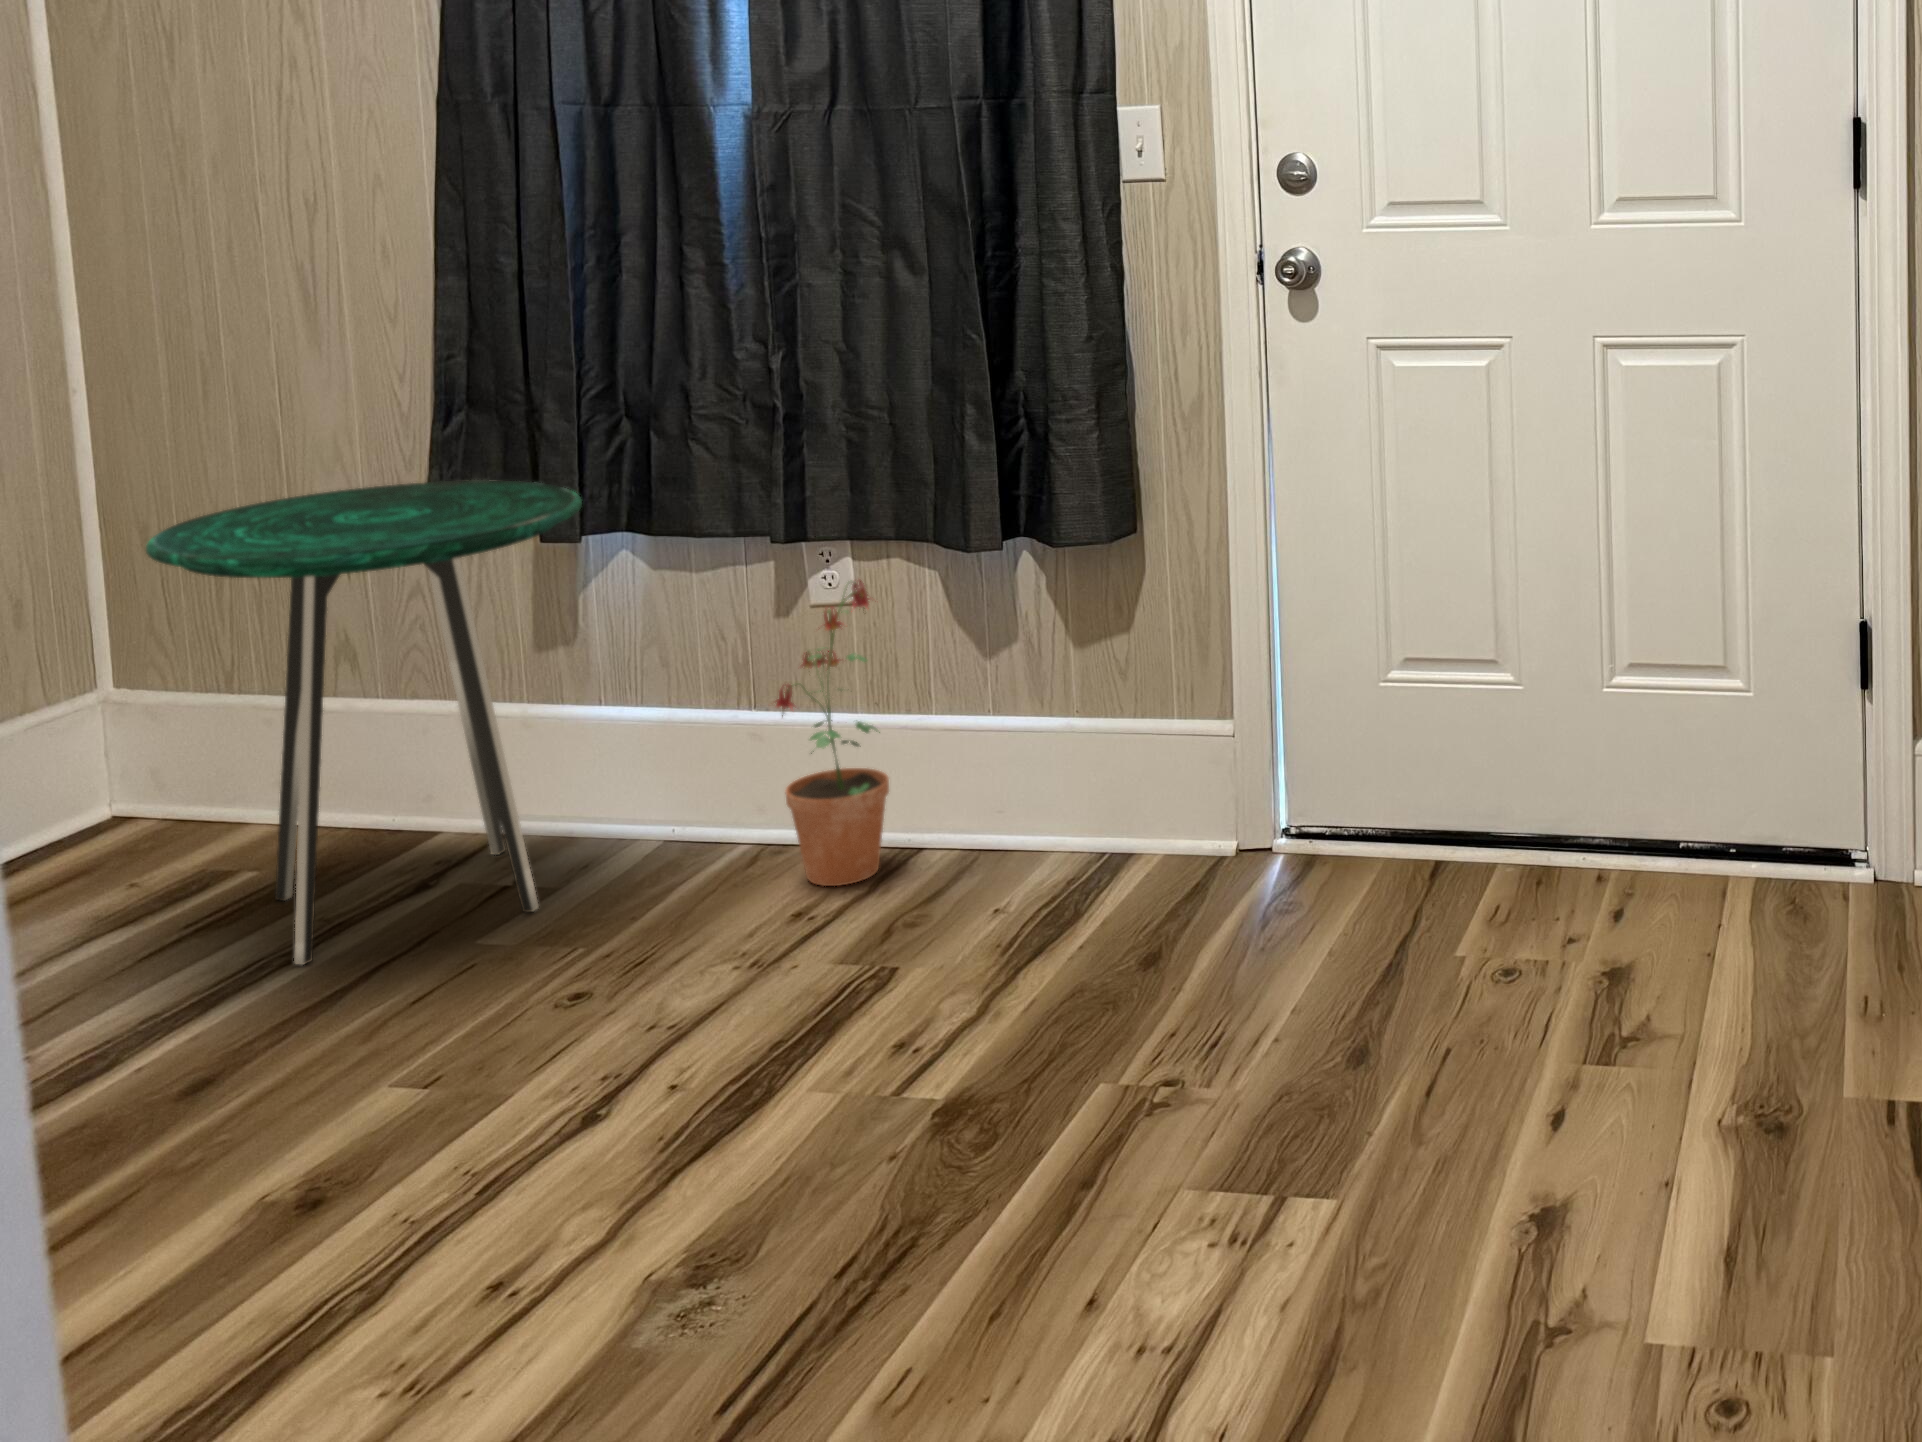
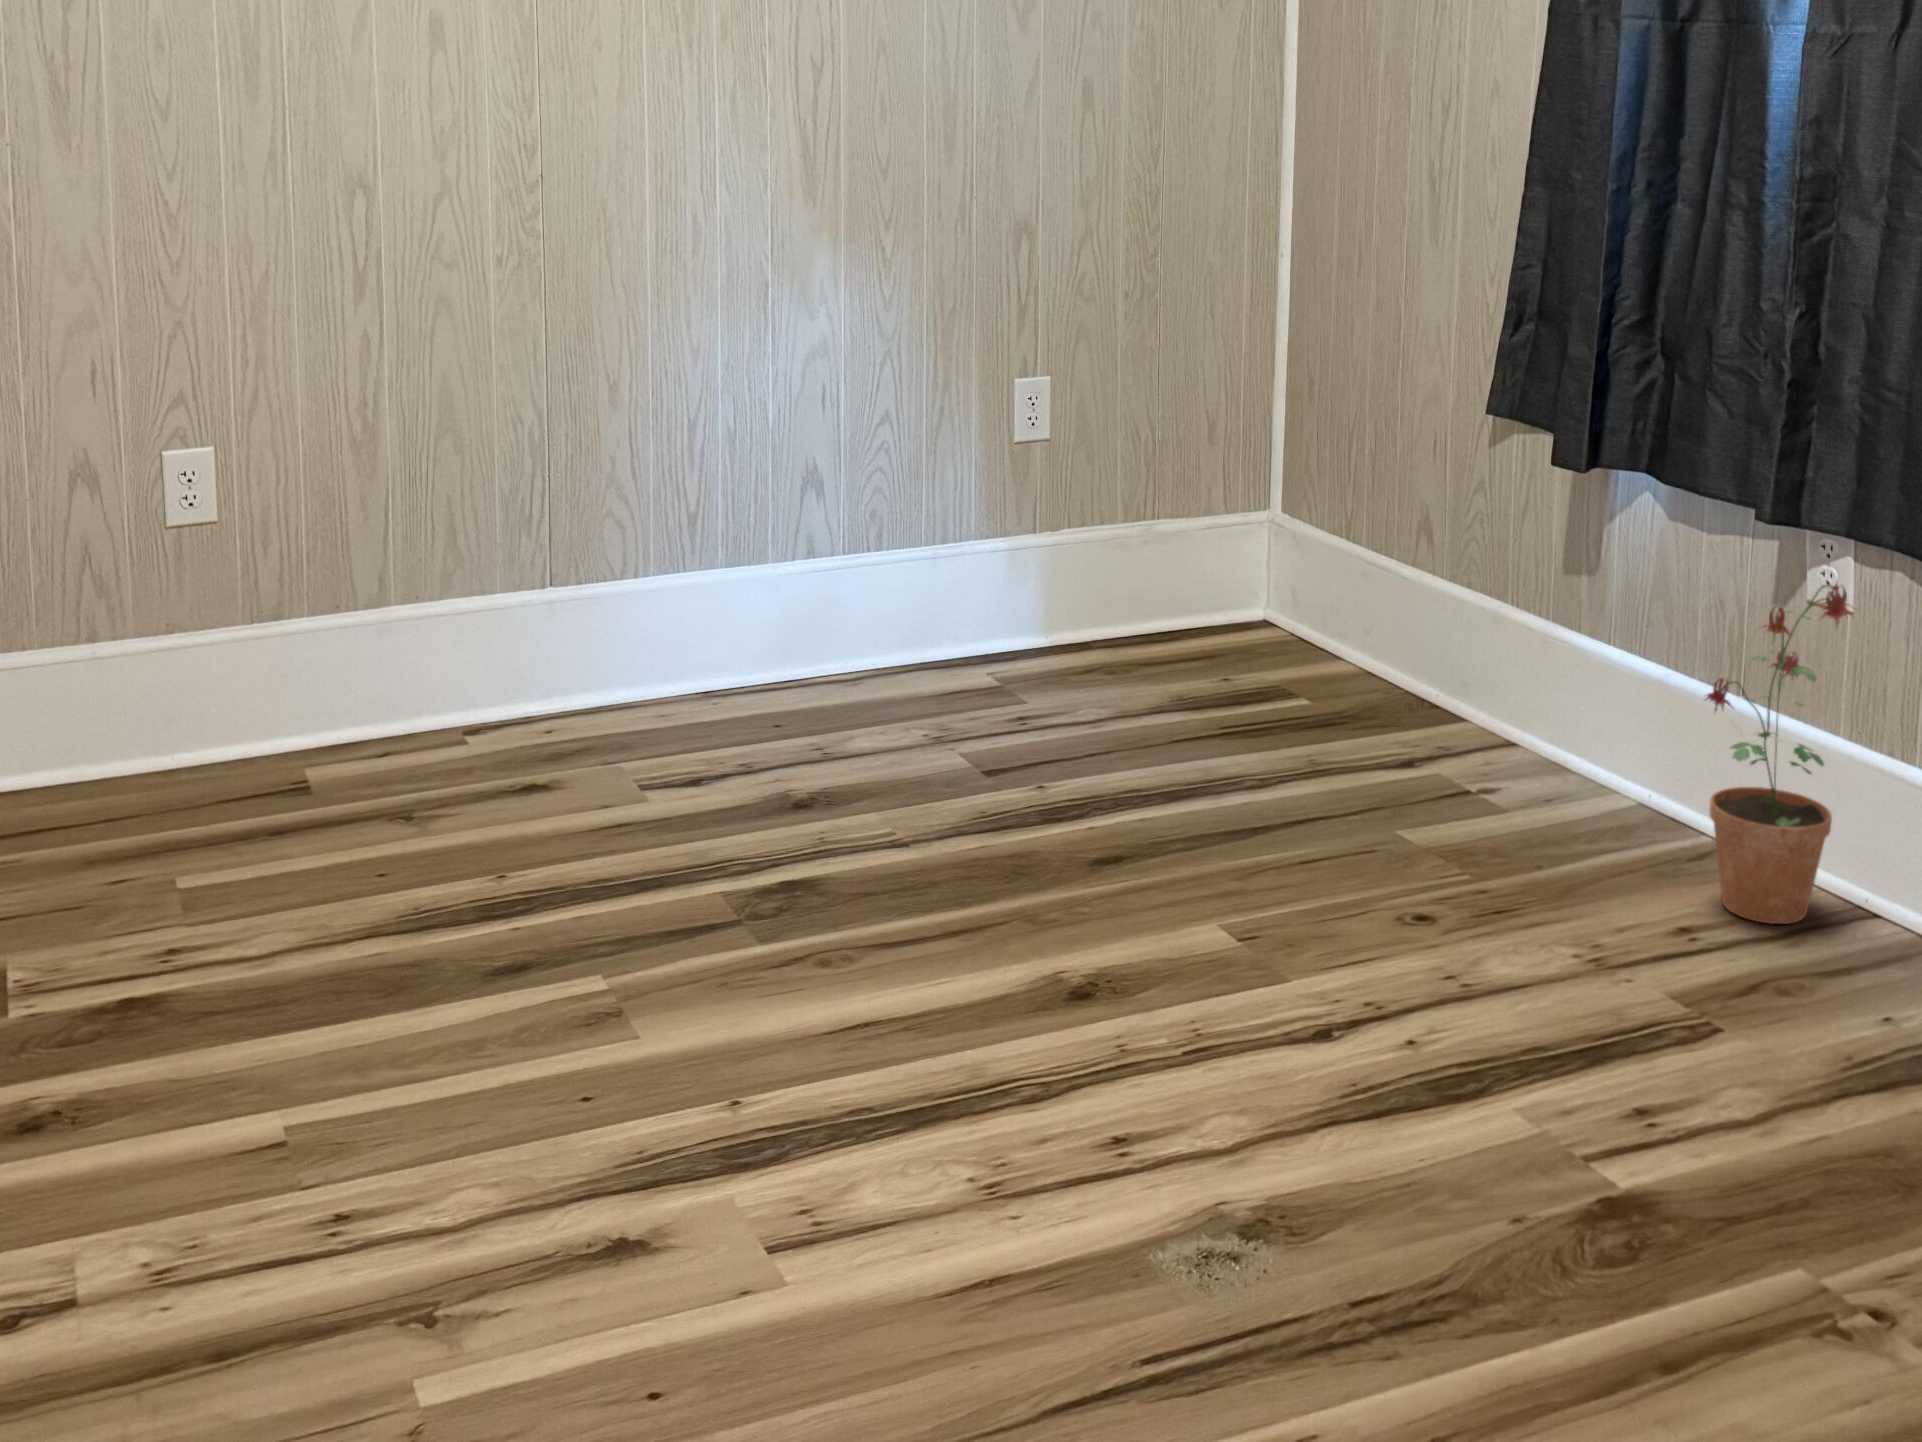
side table: present [146,480,582,965] -> none [1207,376,1585,826]

